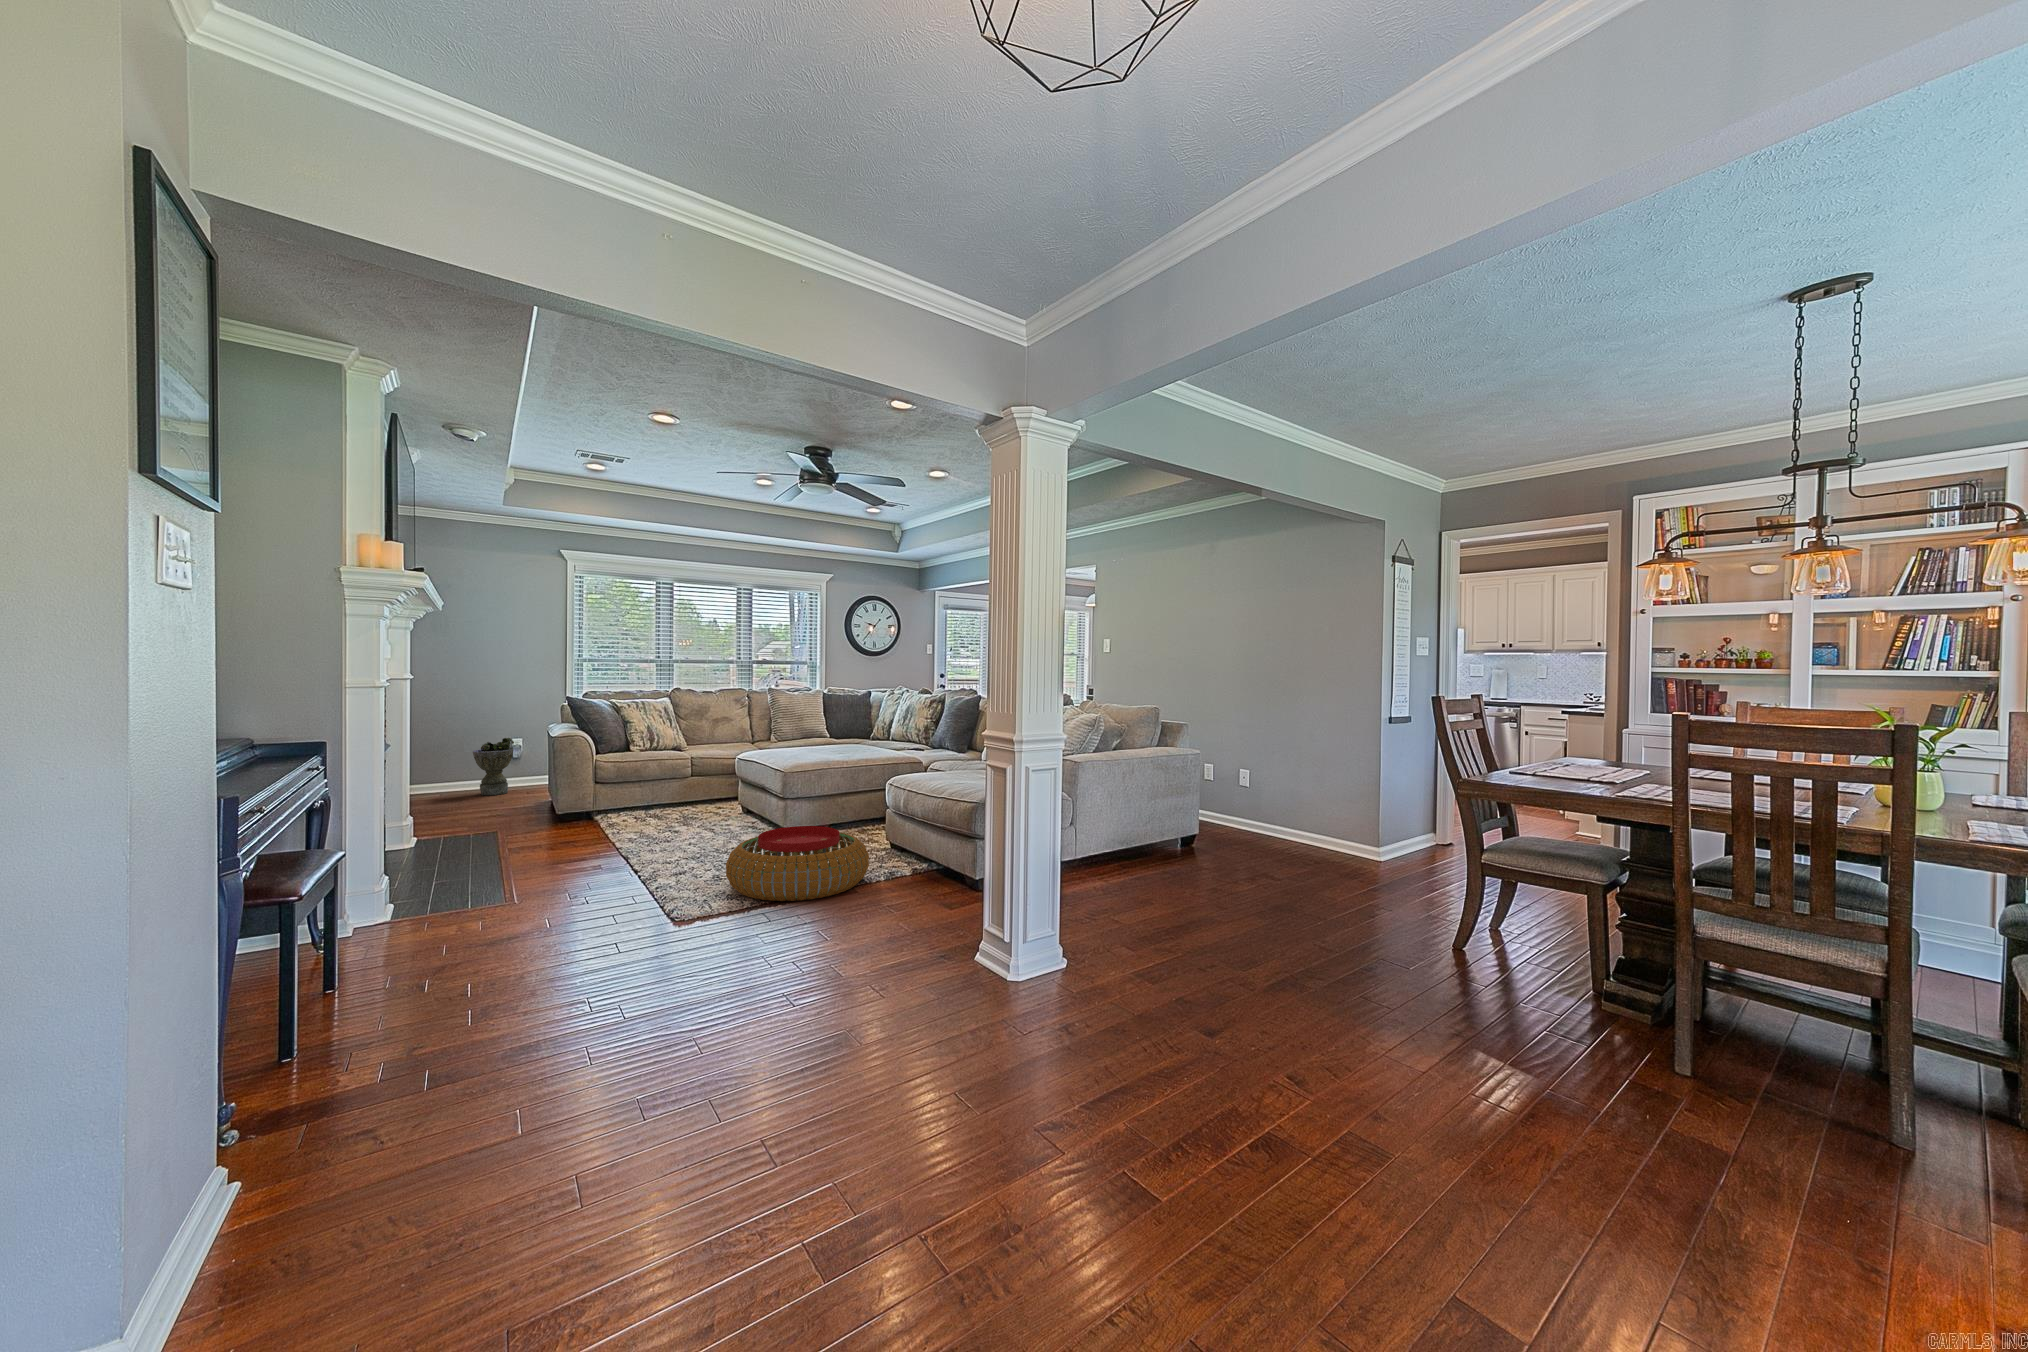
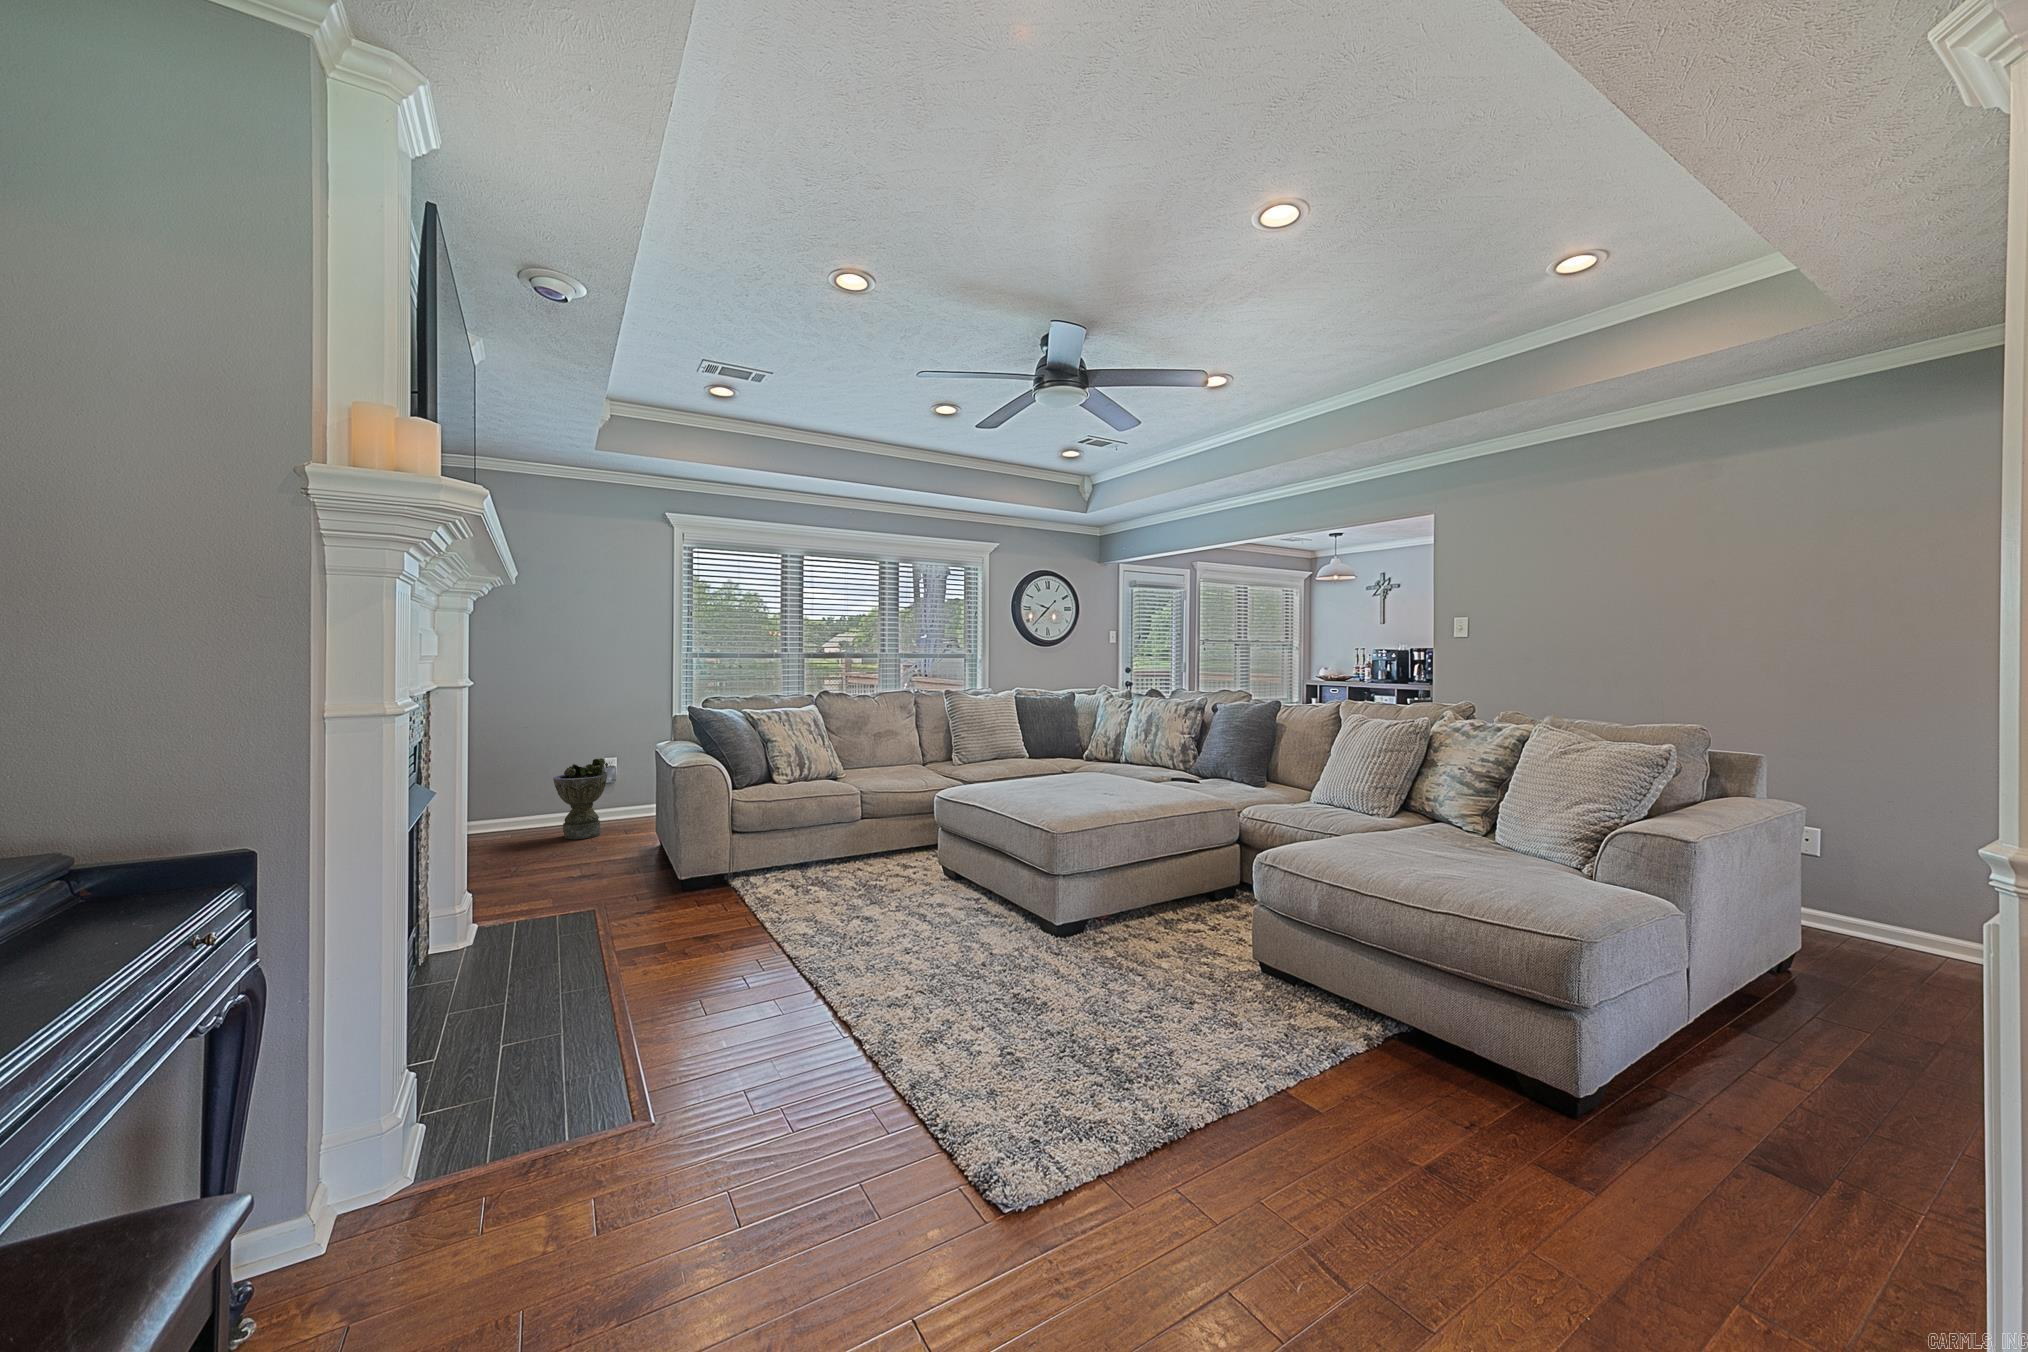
pouf: present [726,826,869,901] -> none [1054,959,1355,1176]

